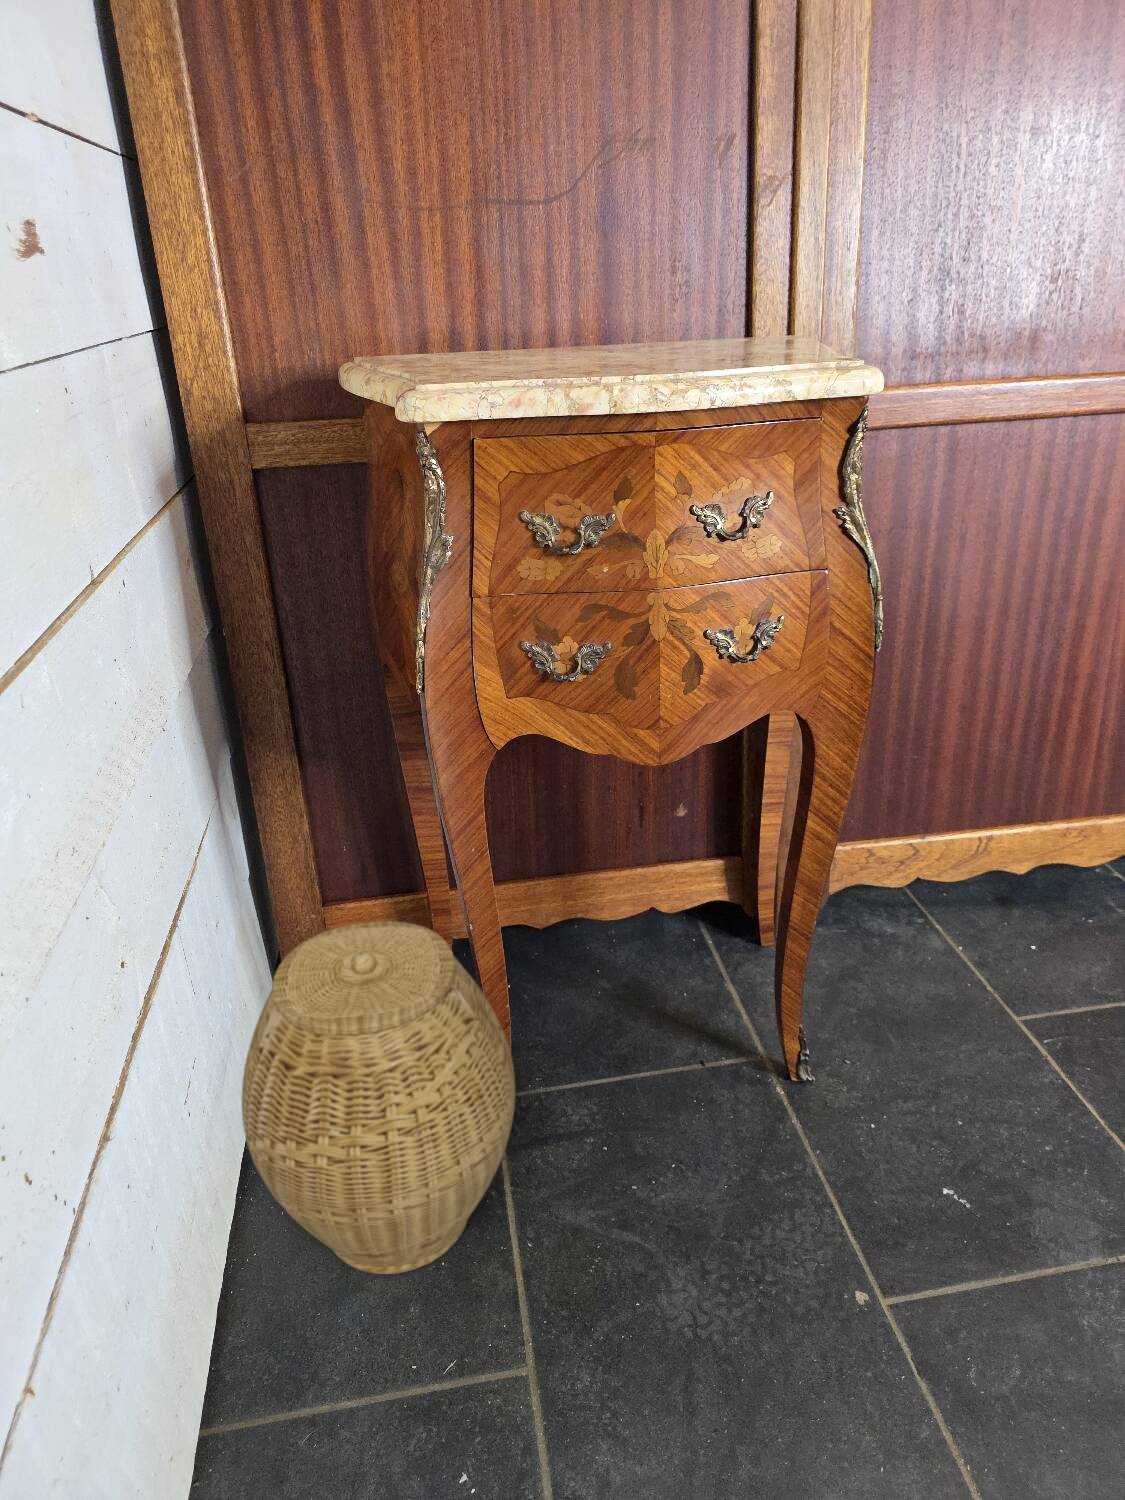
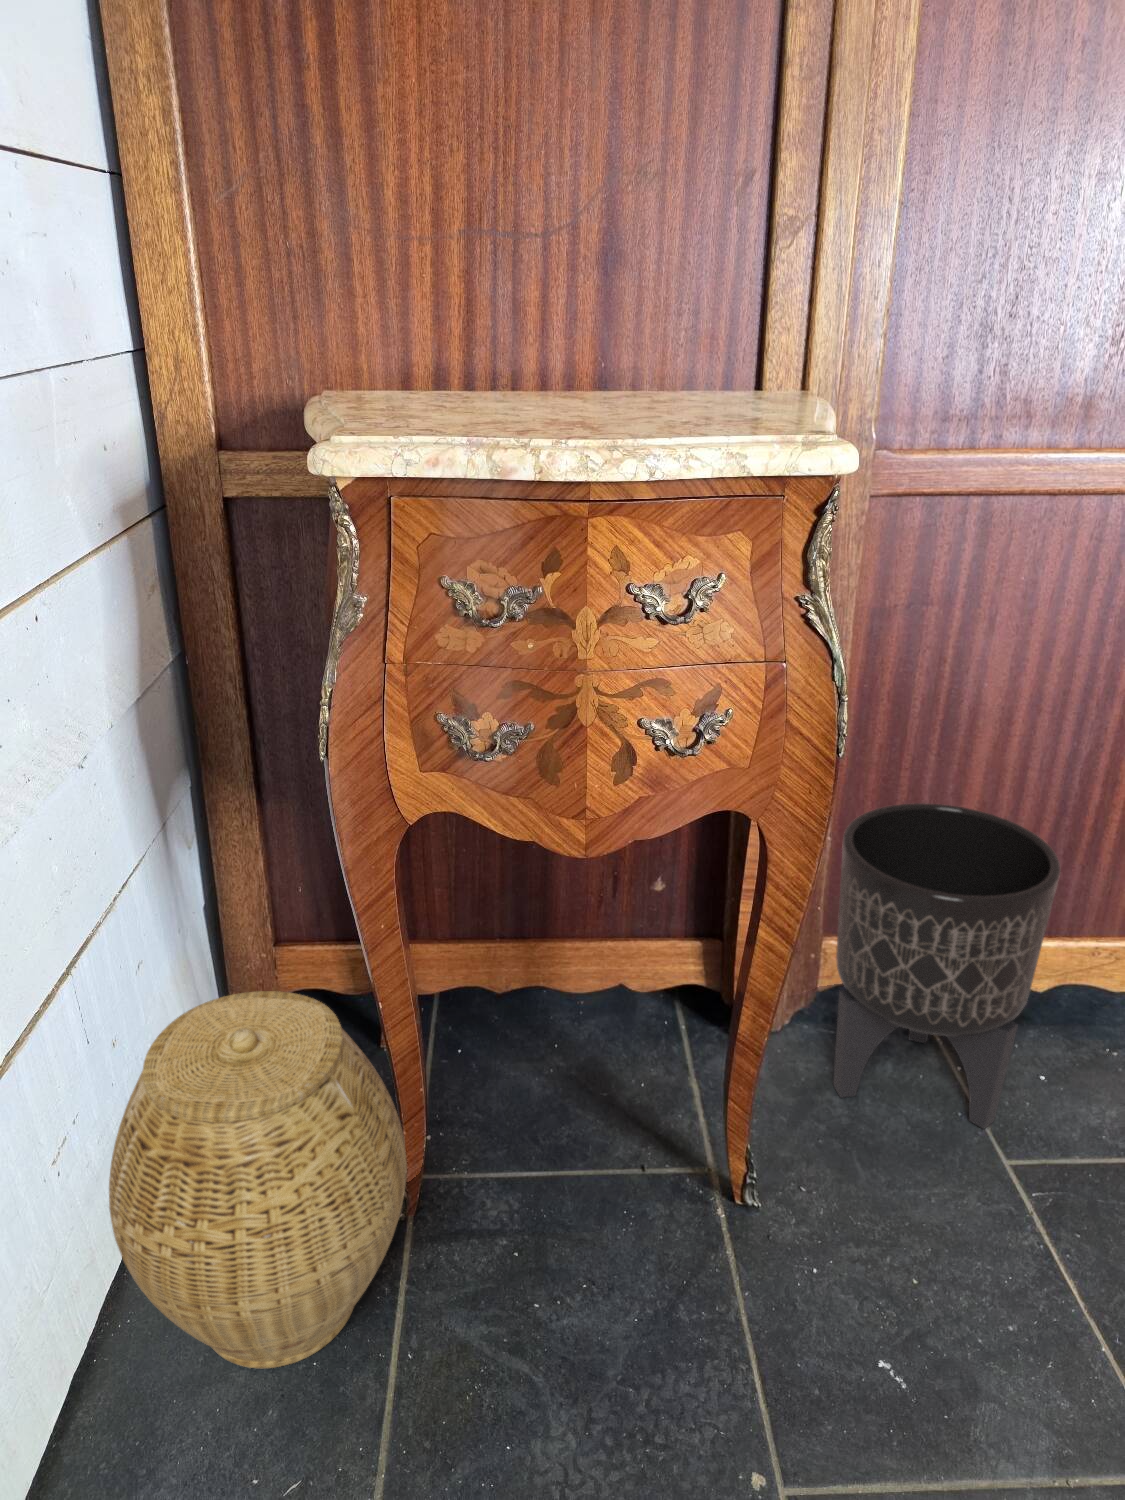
planter: none [849,709,1047,995] -> present [833,803,1060,1129]

